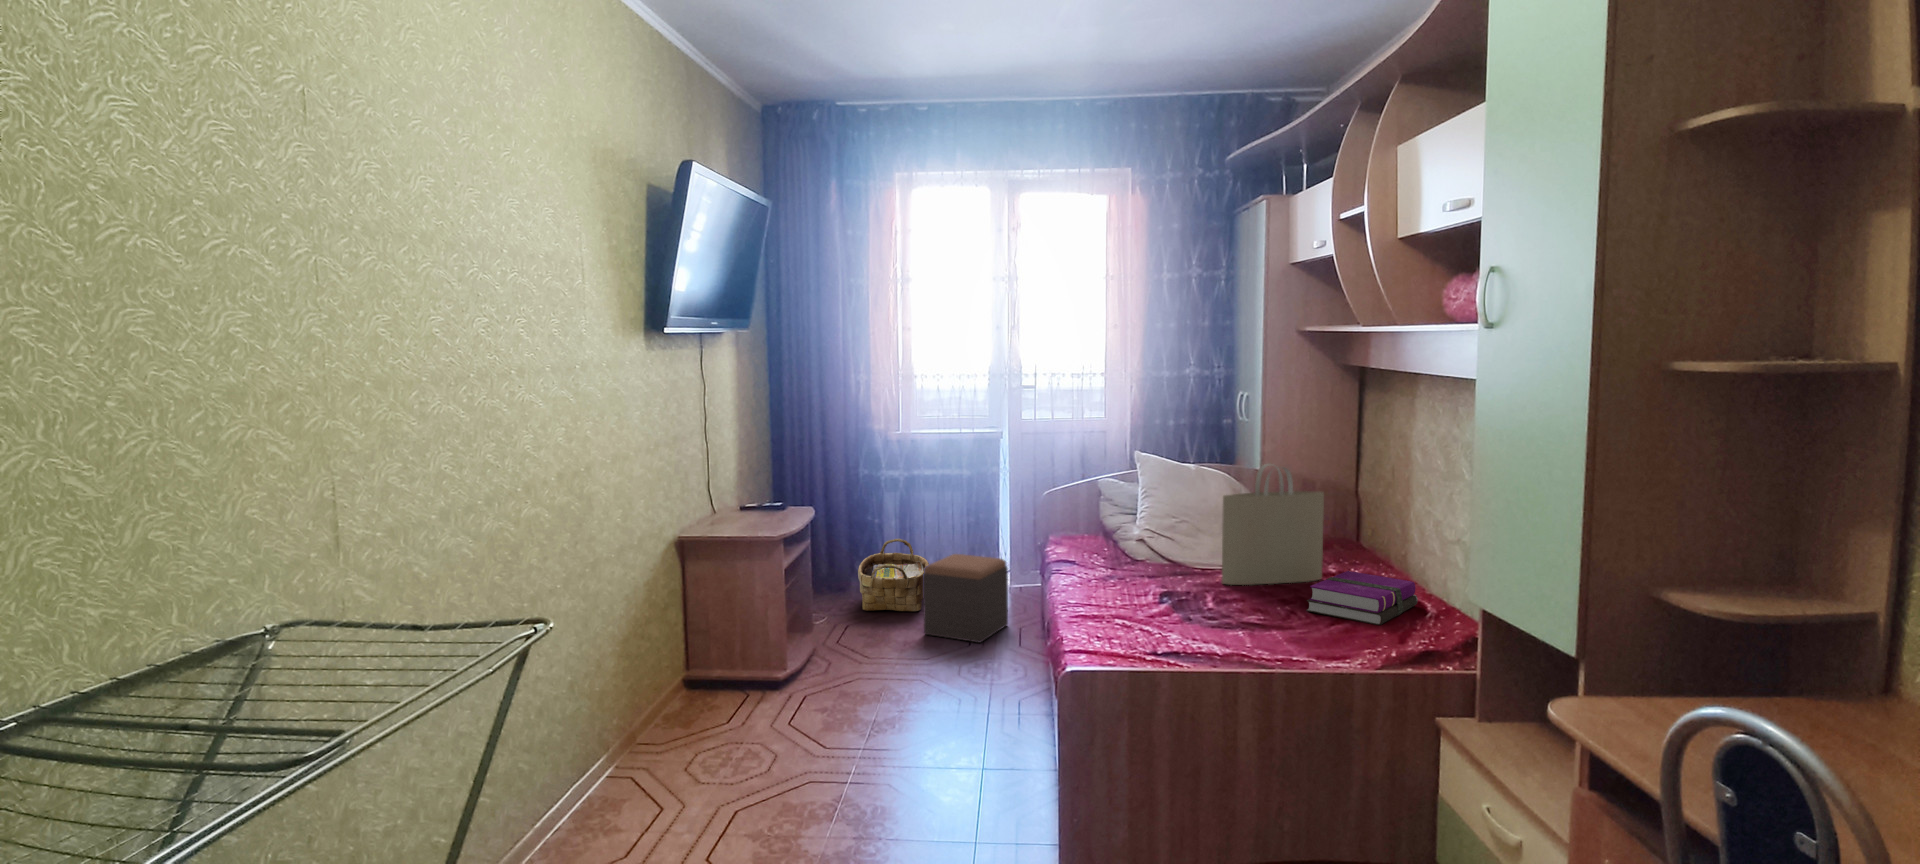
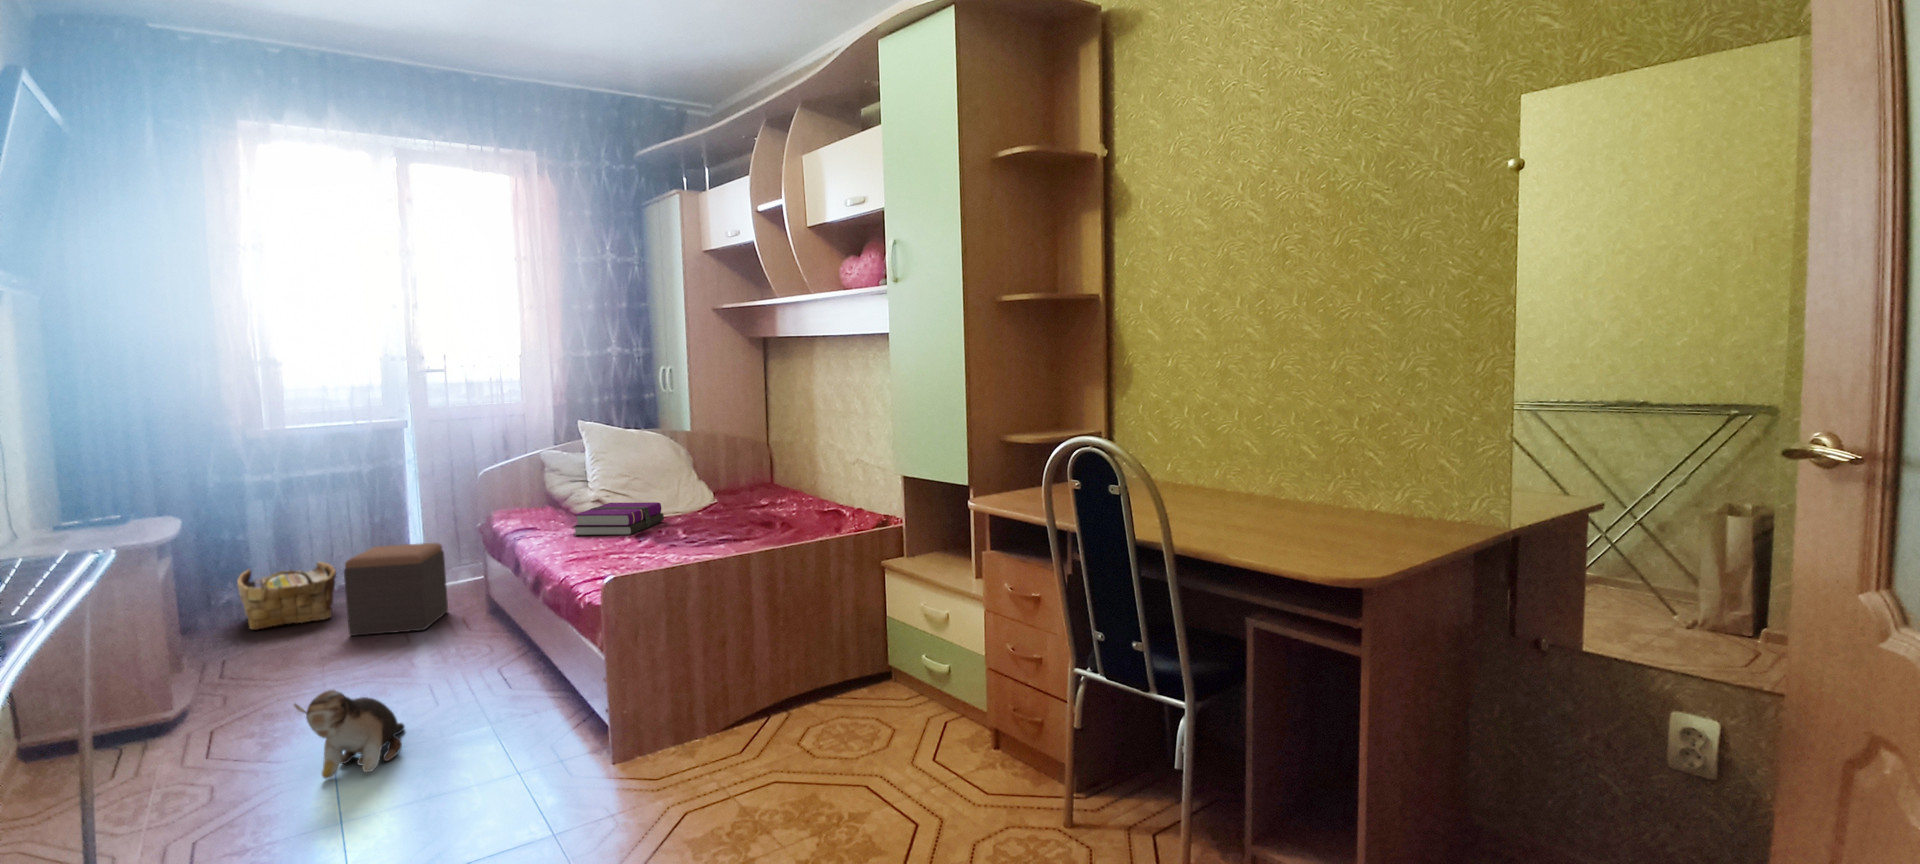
tote bag: present [1222,464,1324,585] -> none [681,414,763,520]
hardback book: present [1306,571,1418,625] -> present [573,502,664,535]
plush toy: none [808,716,916,801] -> present [294,690,405,779]

